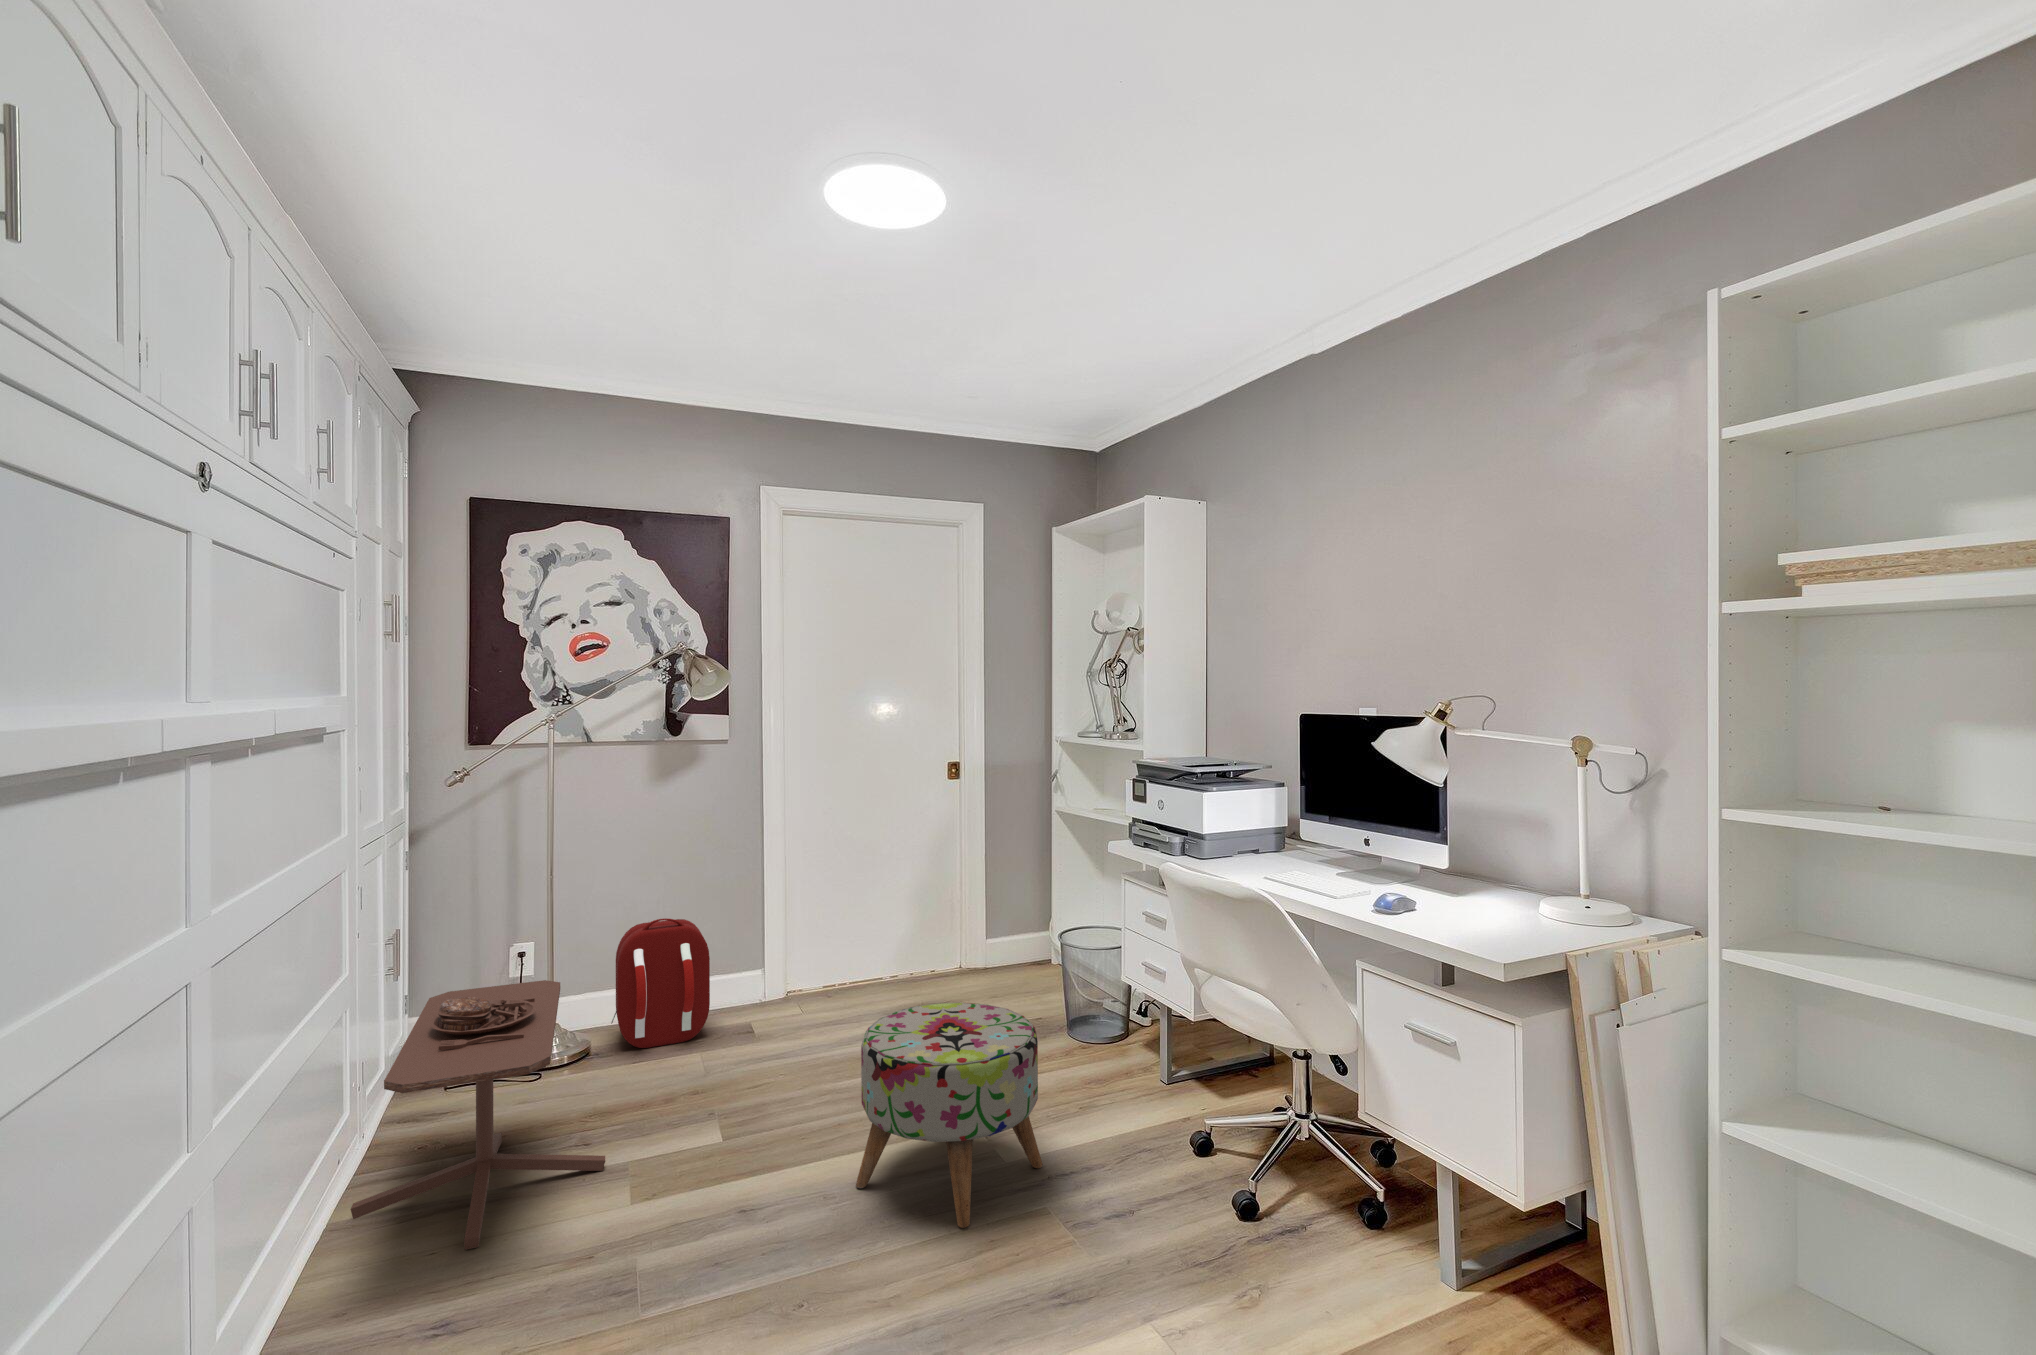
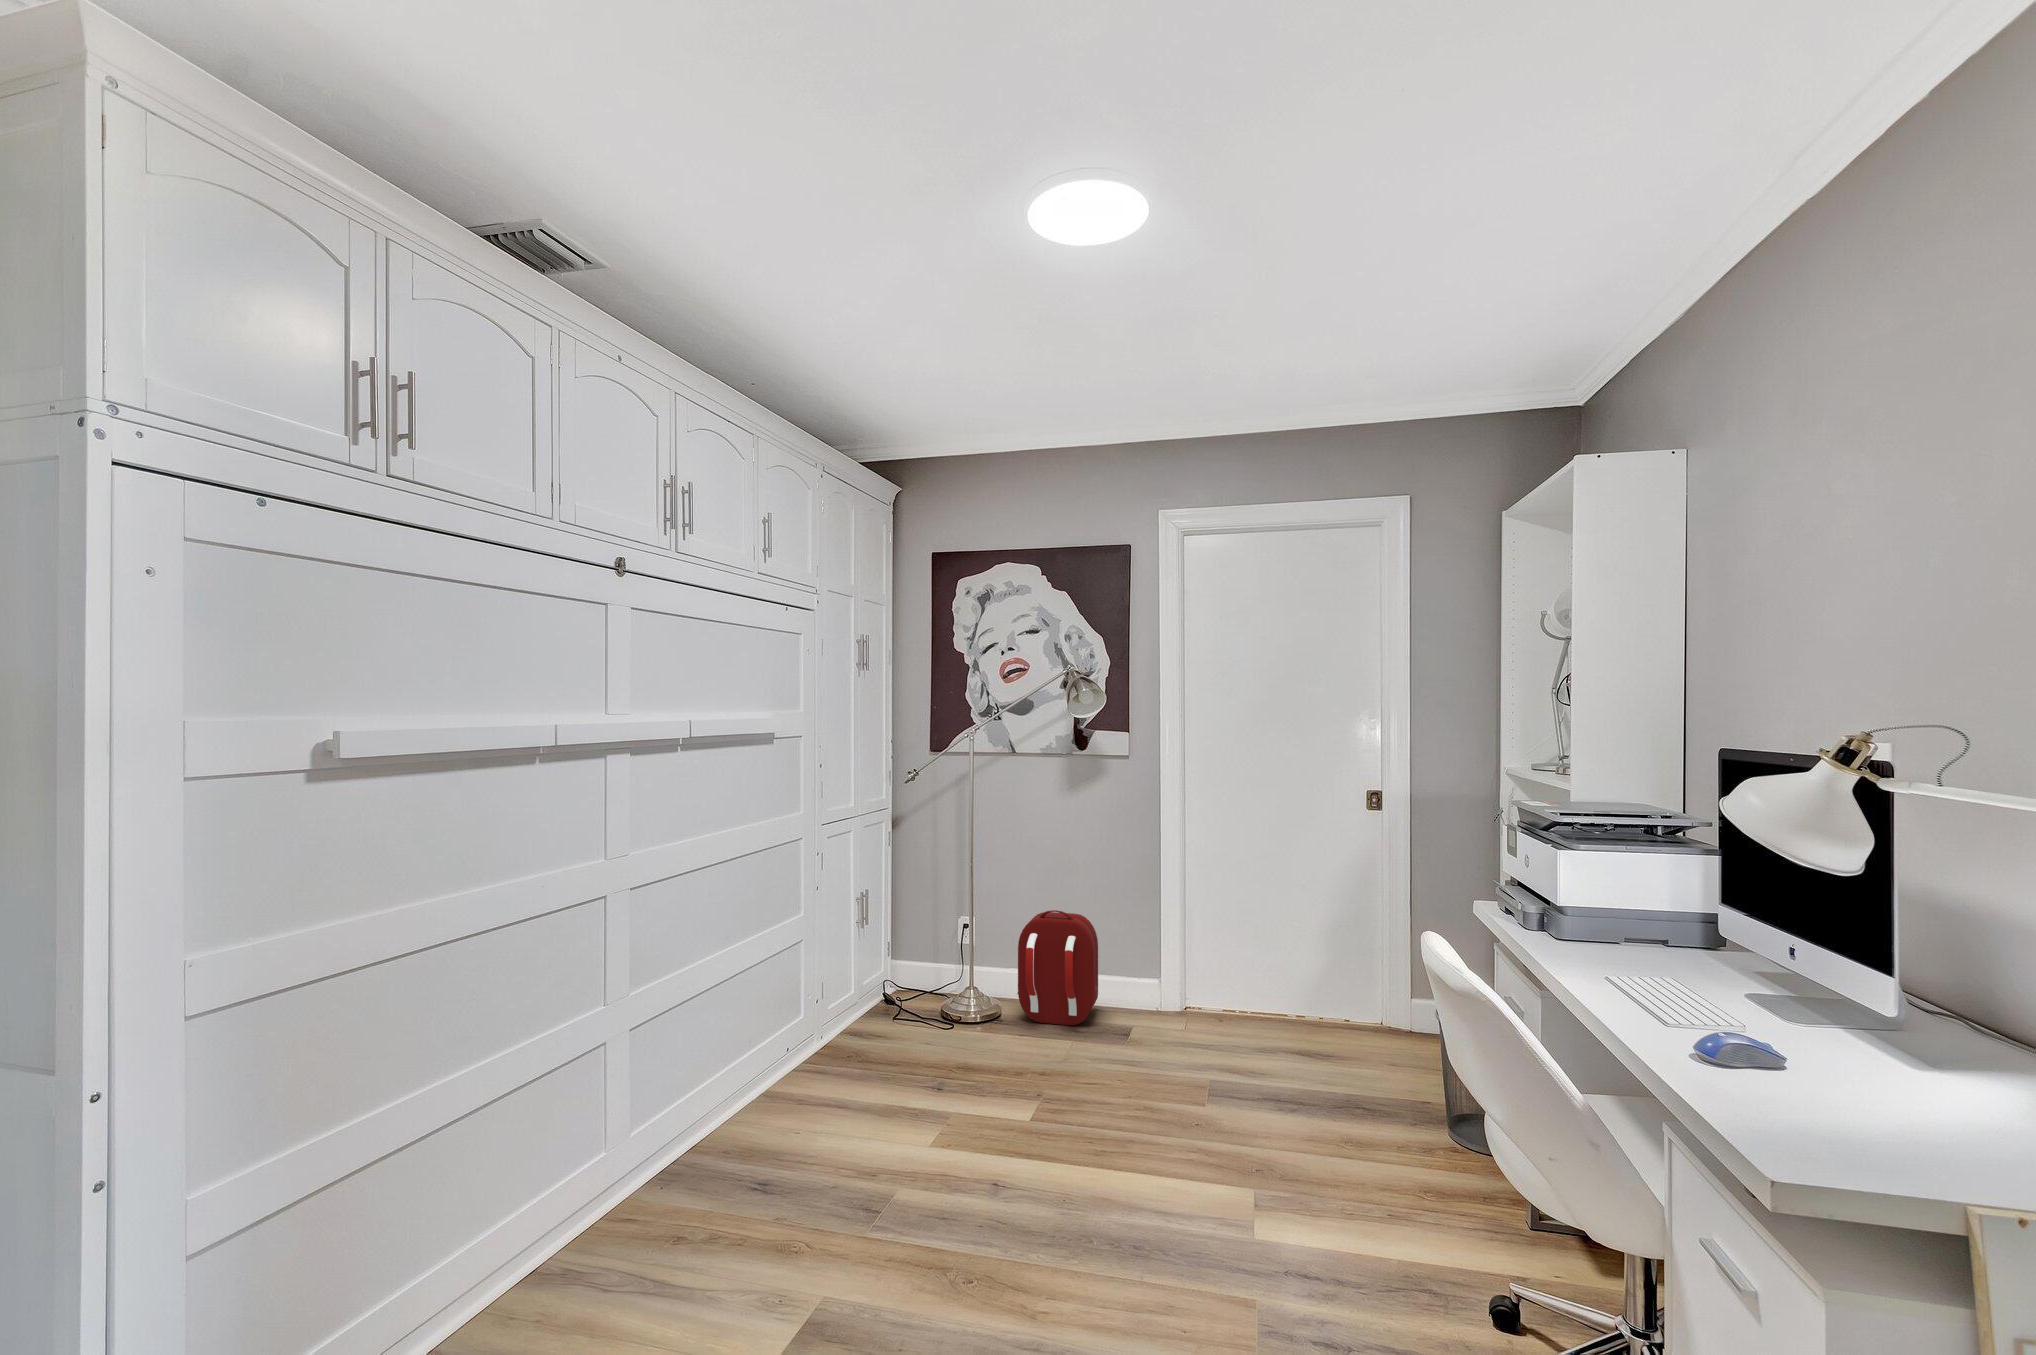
side table: present [350,980,605,1250] -> none [757,937,934,1138]
ottoman: present [856,1003,1043,1228] -> none [1092,1037,1292,1286]

